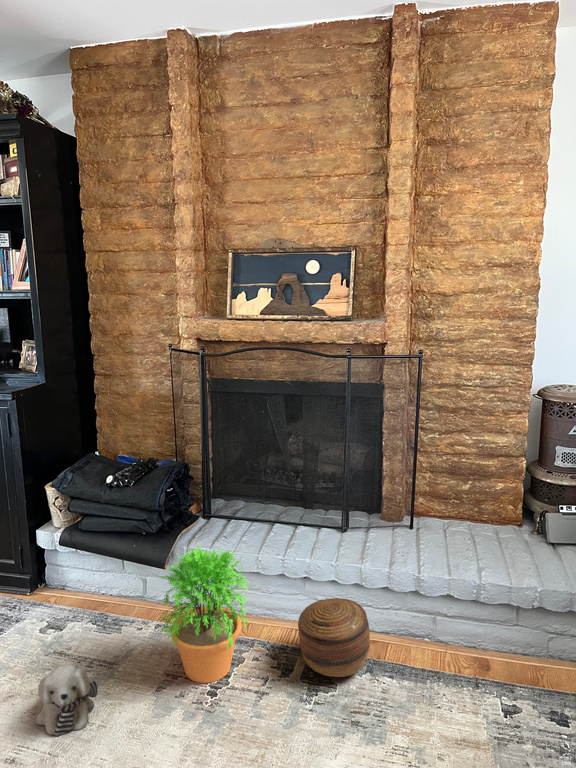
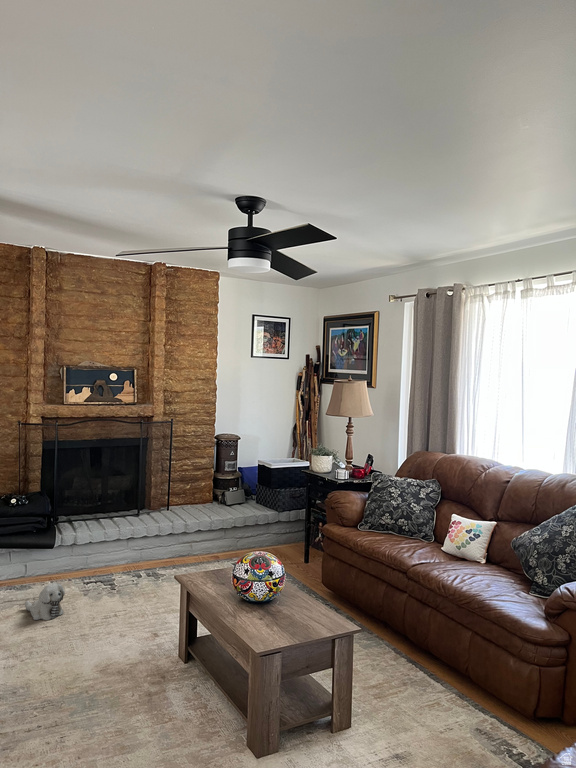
potted plant: present [160,546,251,683] -> none [69,520,130,591]
basket: present [298,598,370,677] -> none [140,539,175,573]

